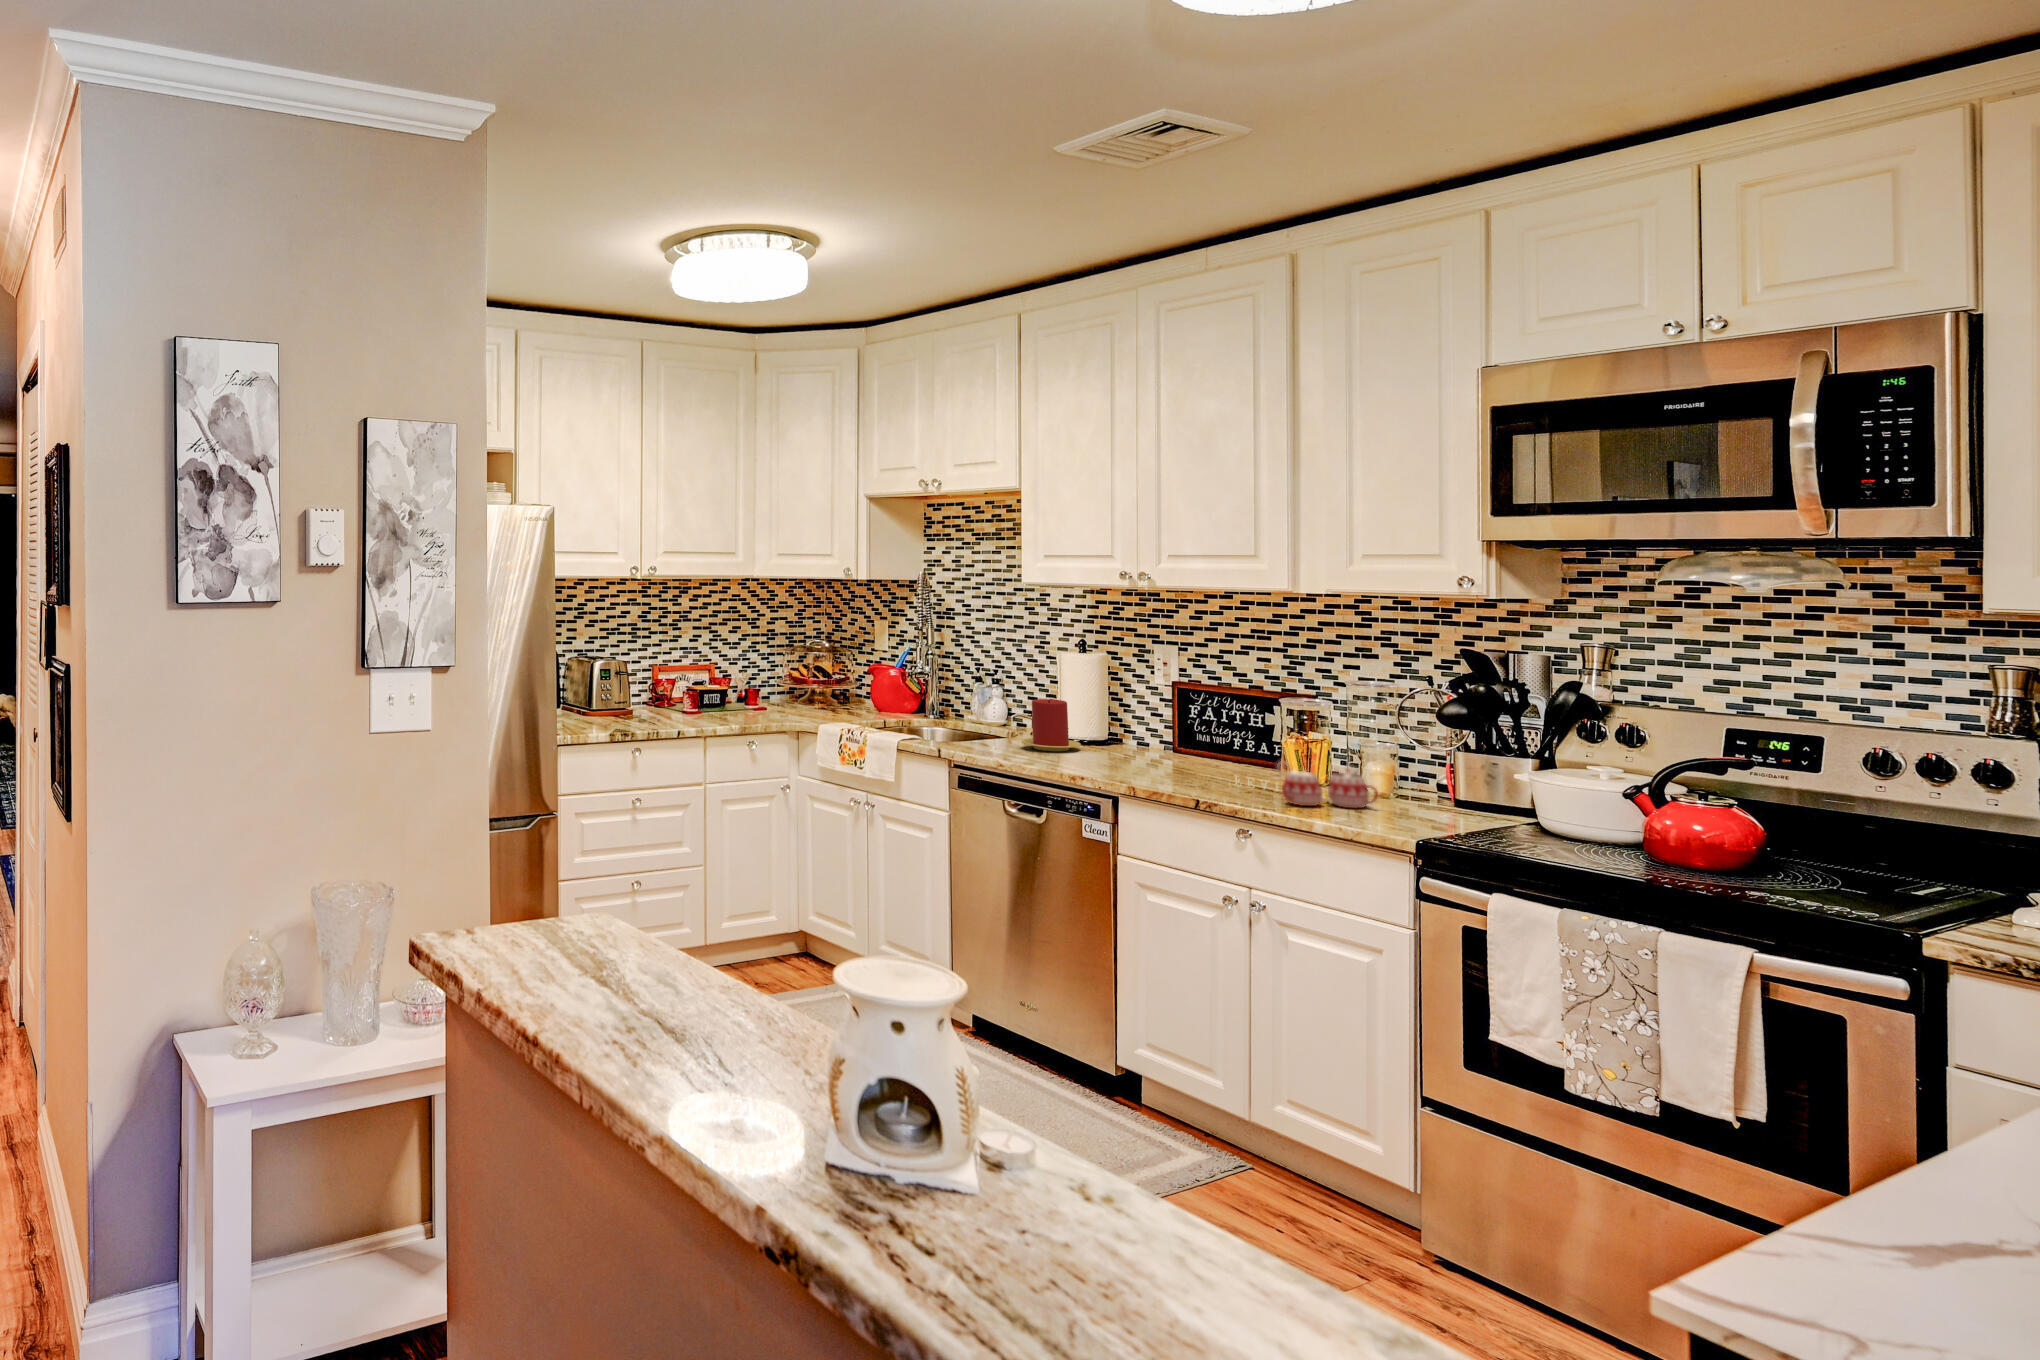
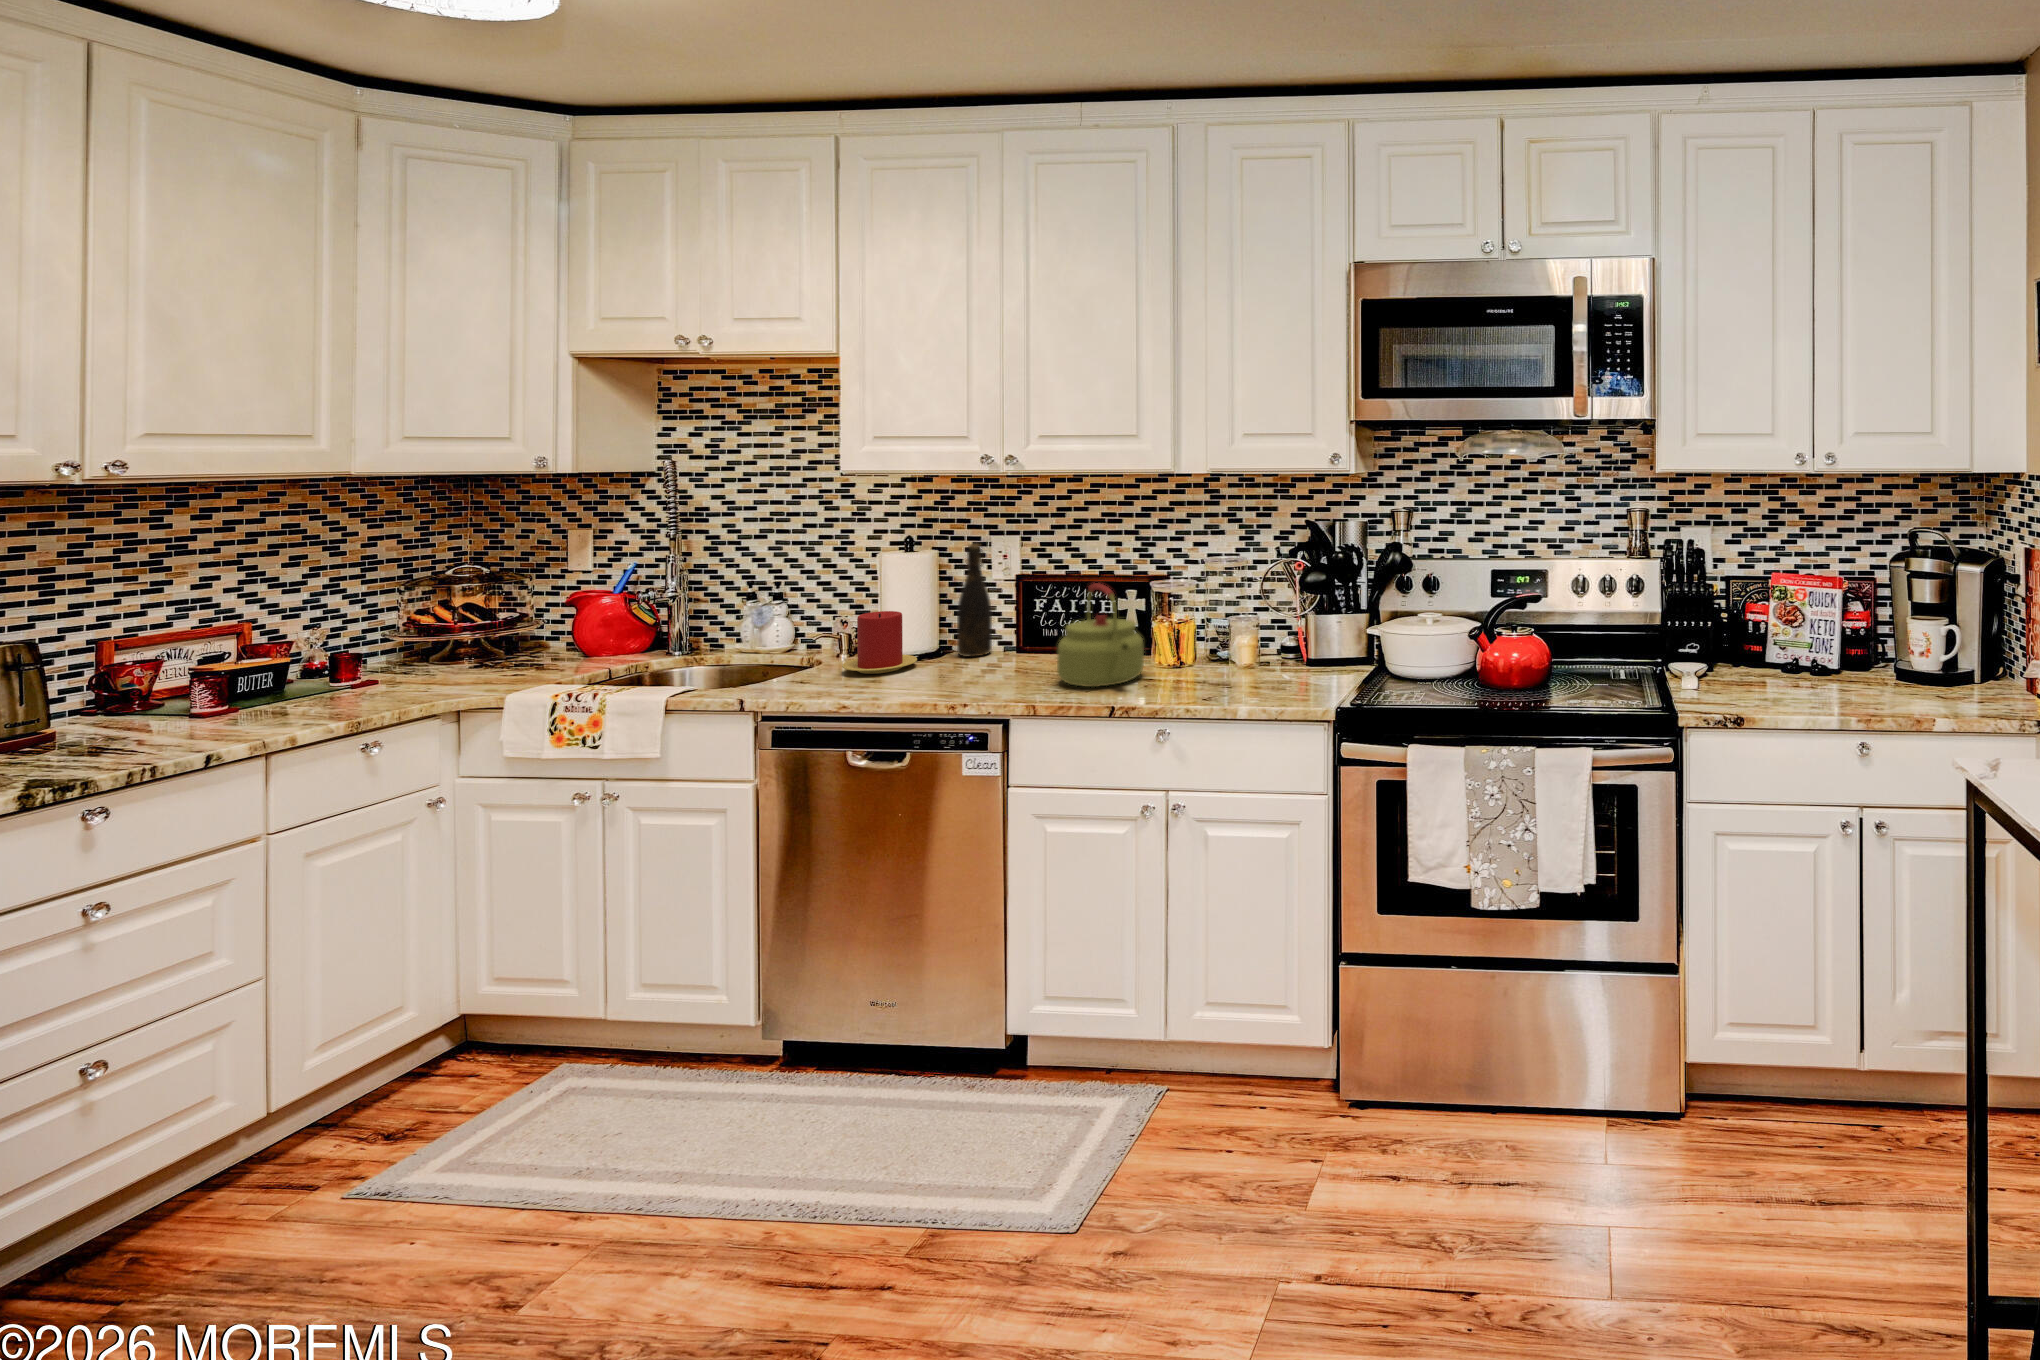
bottle: none [1116,648,1148,752] -> present [957,544,992,657]
kettle: none [1171,688,1256,786] -> present [1057,583,1144,687]
mug: present [1277,762,1378,808] -> none [1190,647,1280,695]

